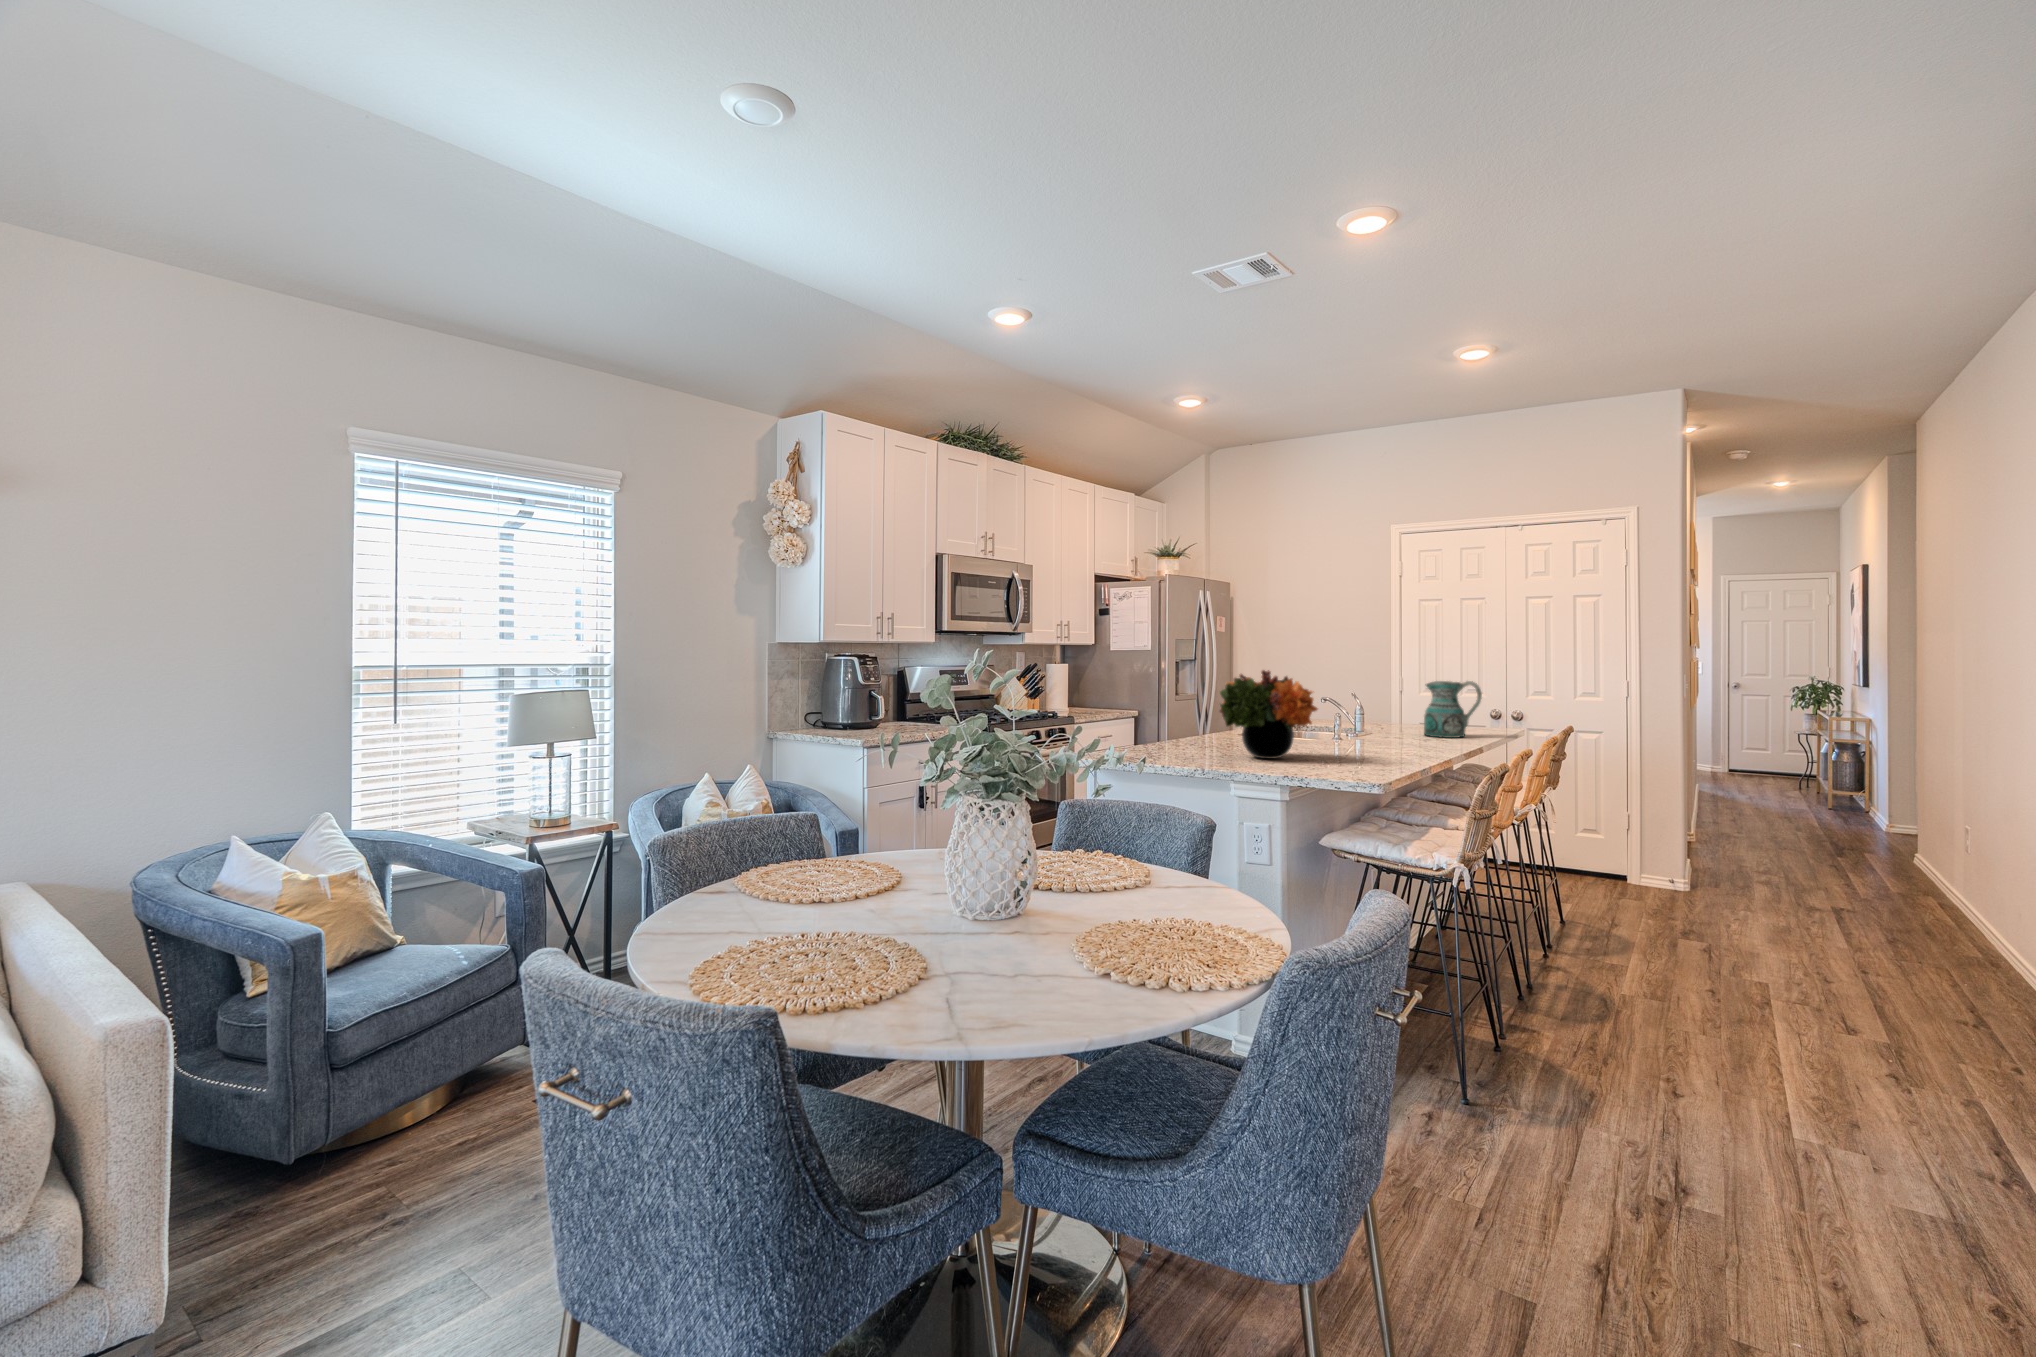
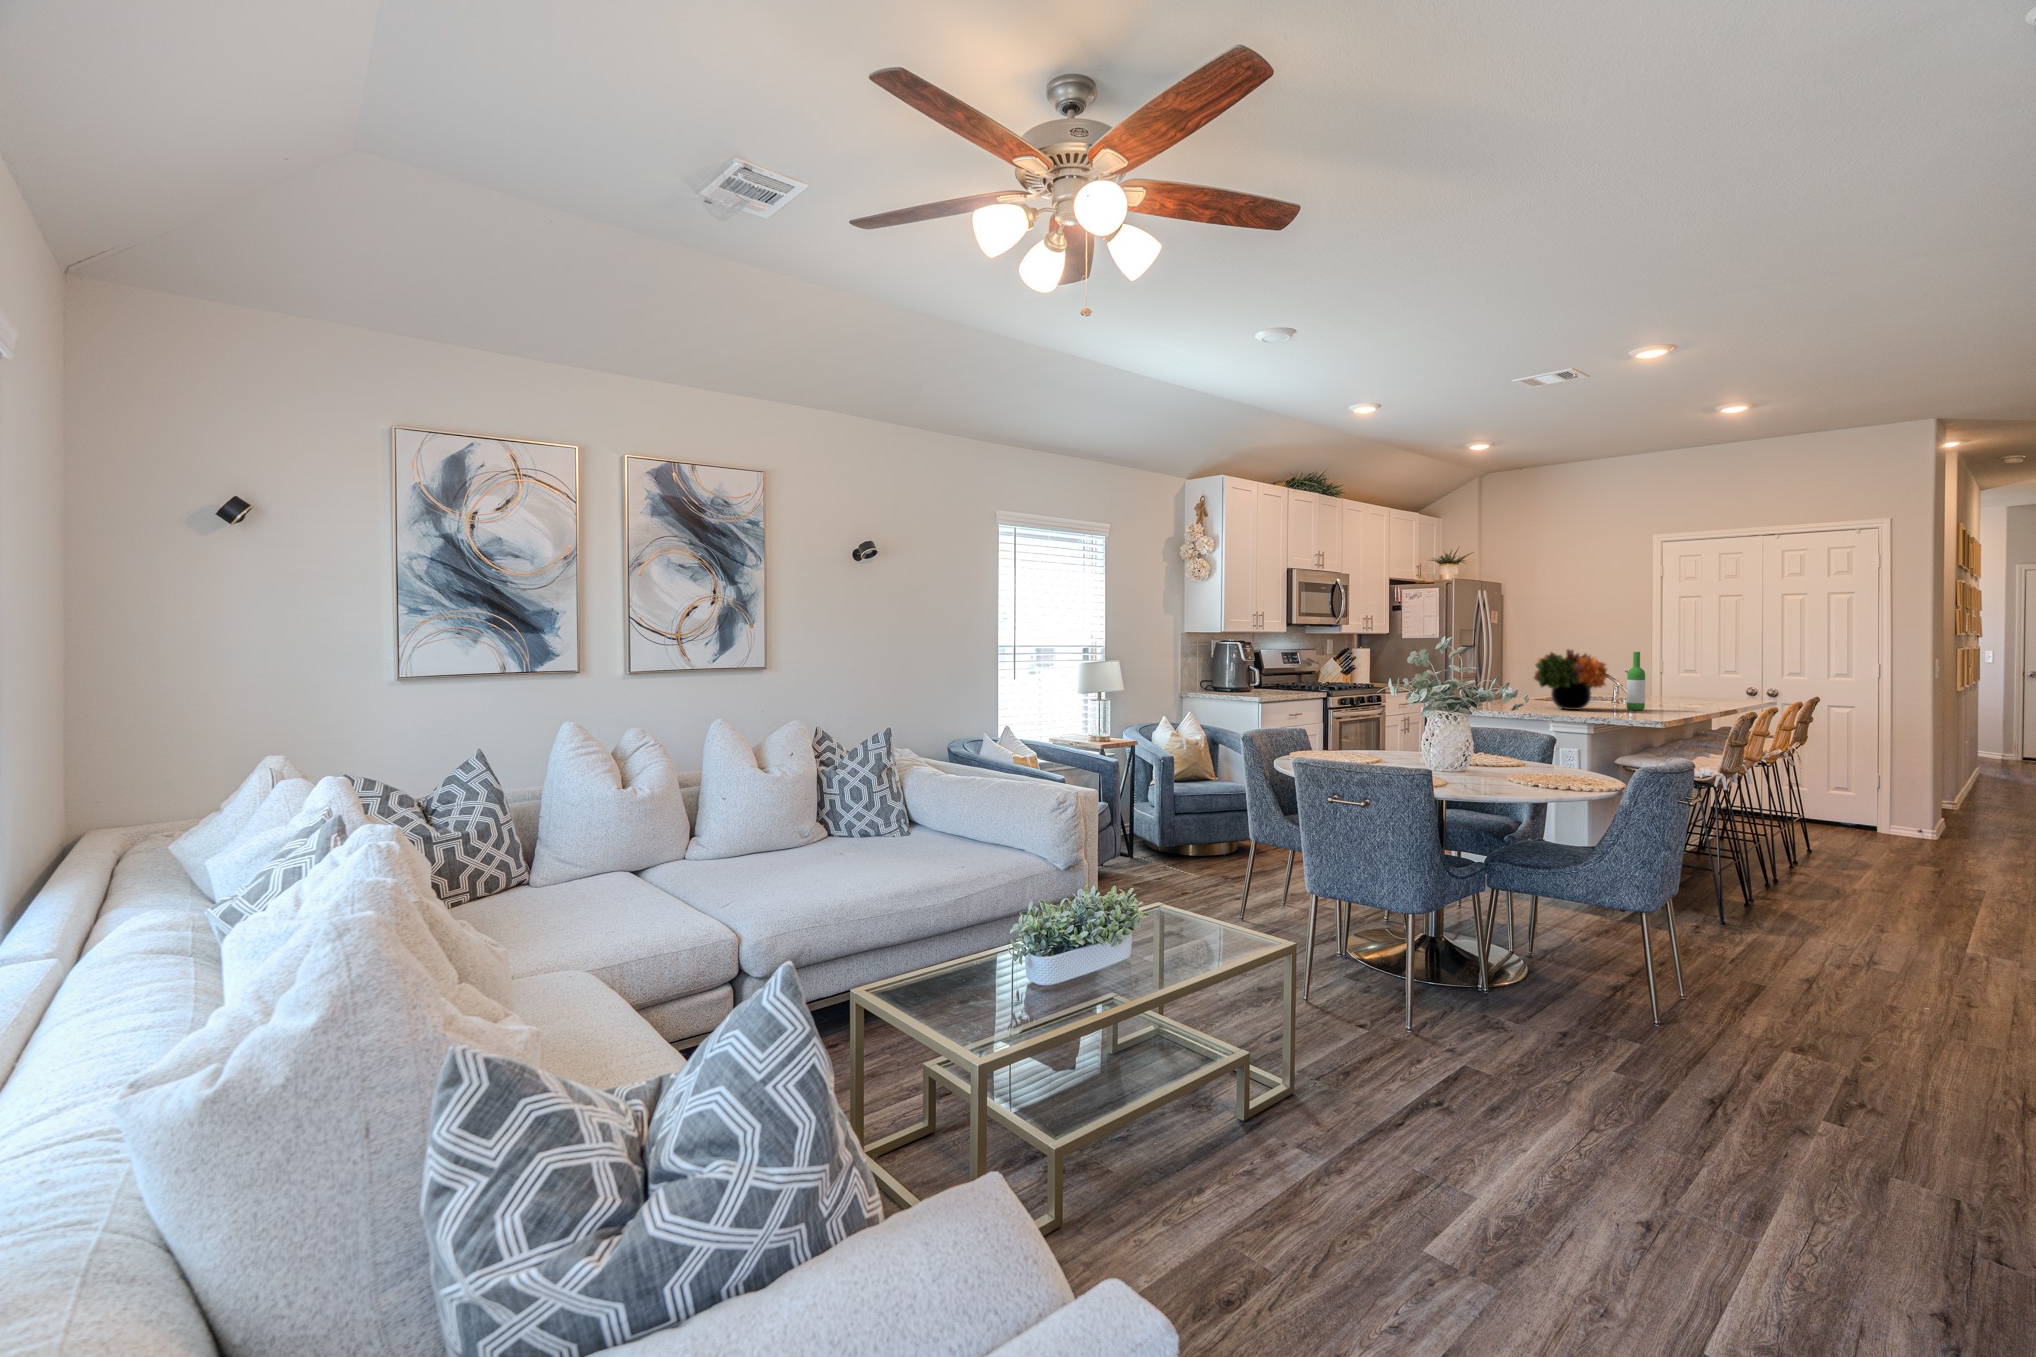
wine bottle: none [1342,673,1365,757] -> present [1627,652,1645,710]
ceramic pitcher: present [1424,681,1482,738] -> none [1687,660,1738,703]

